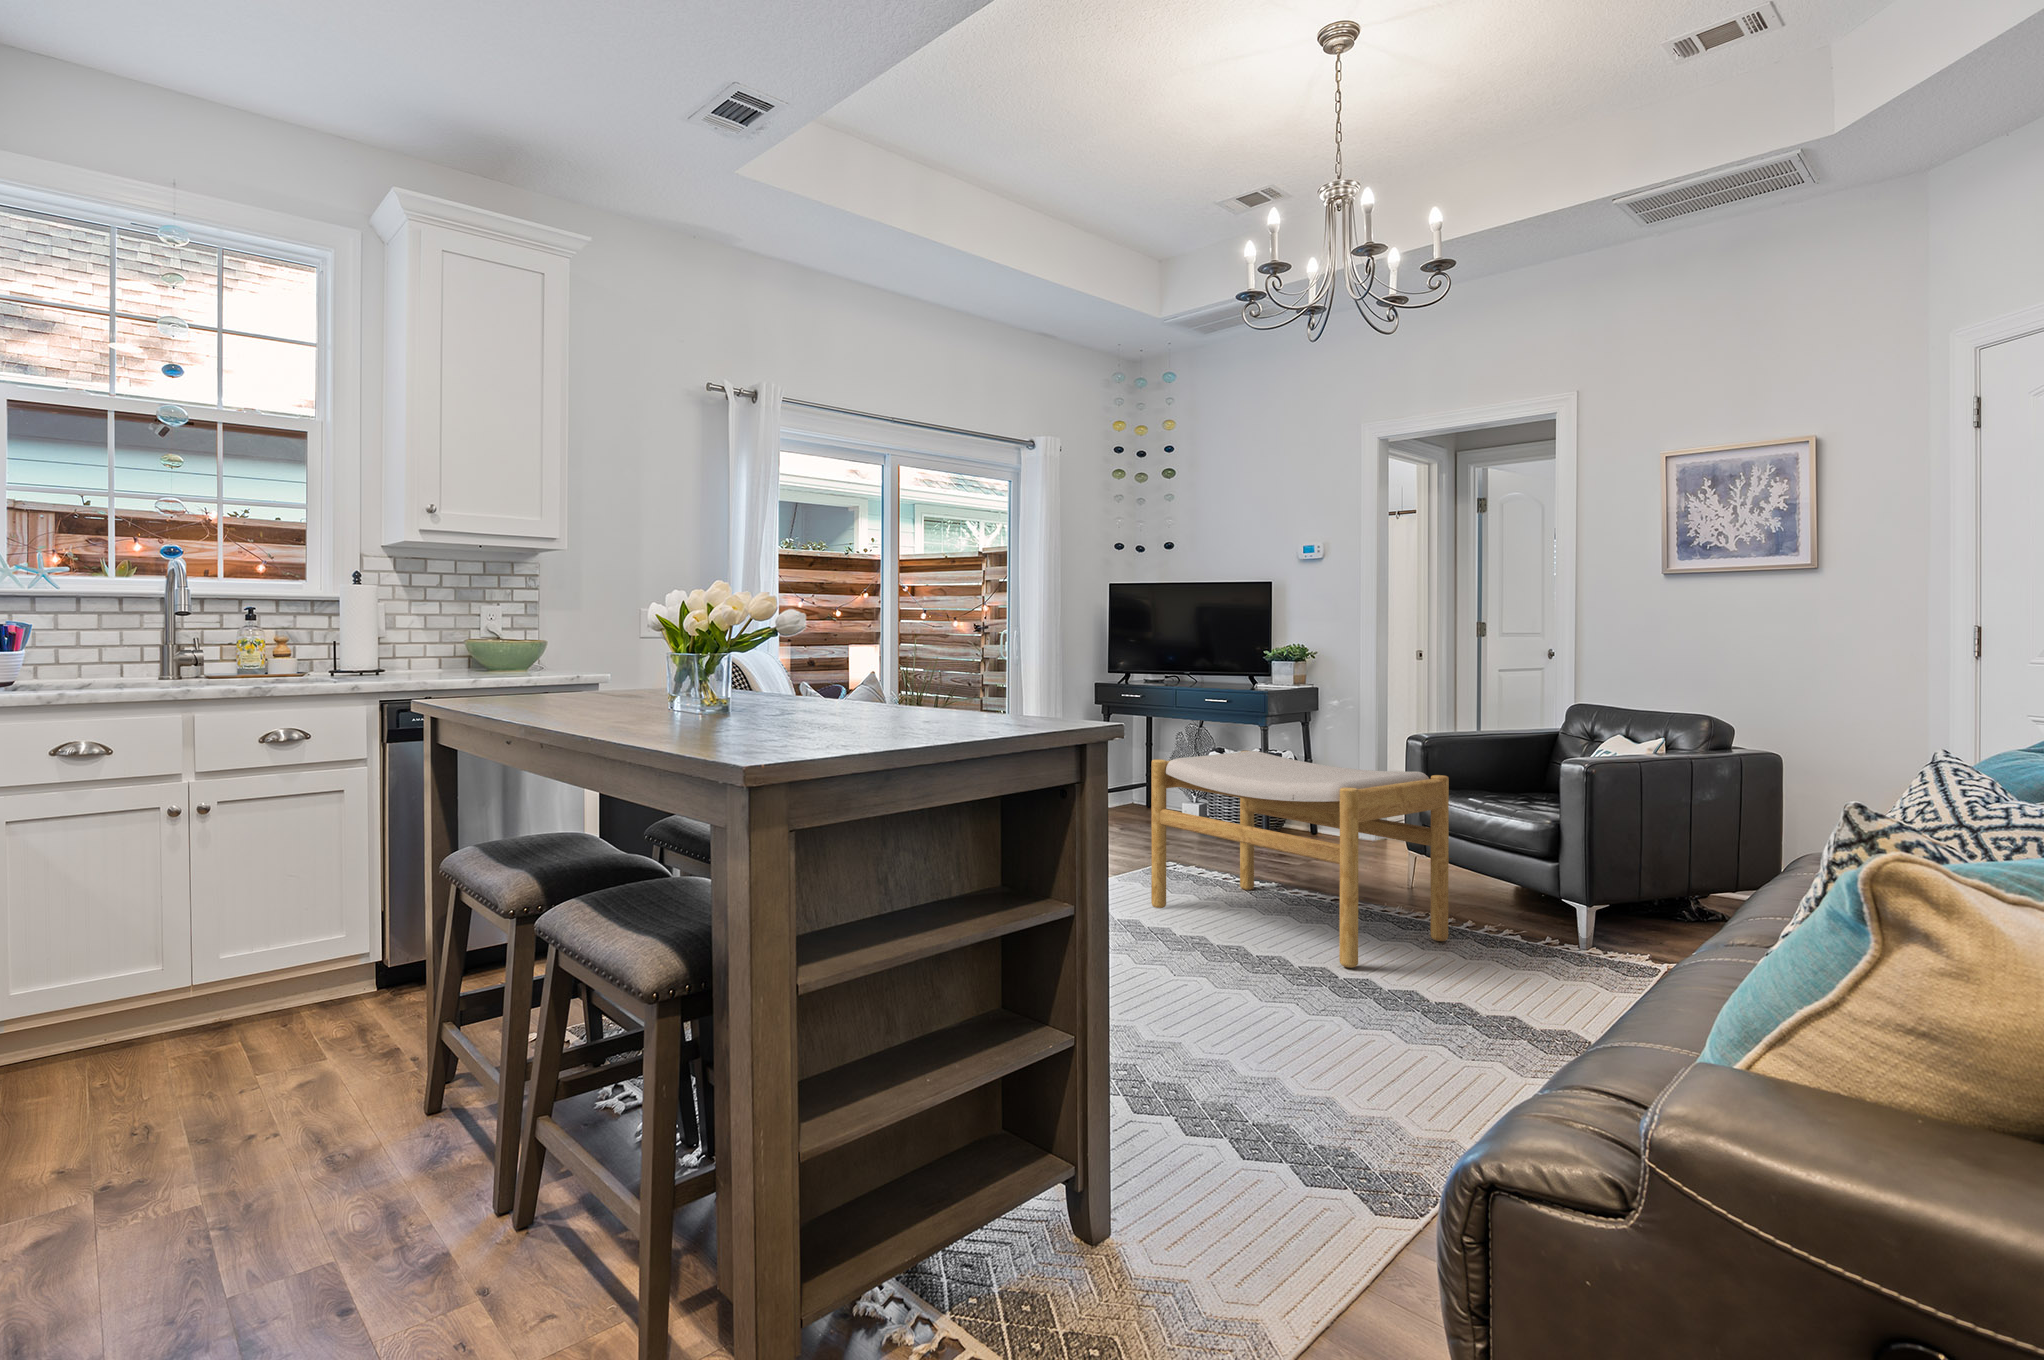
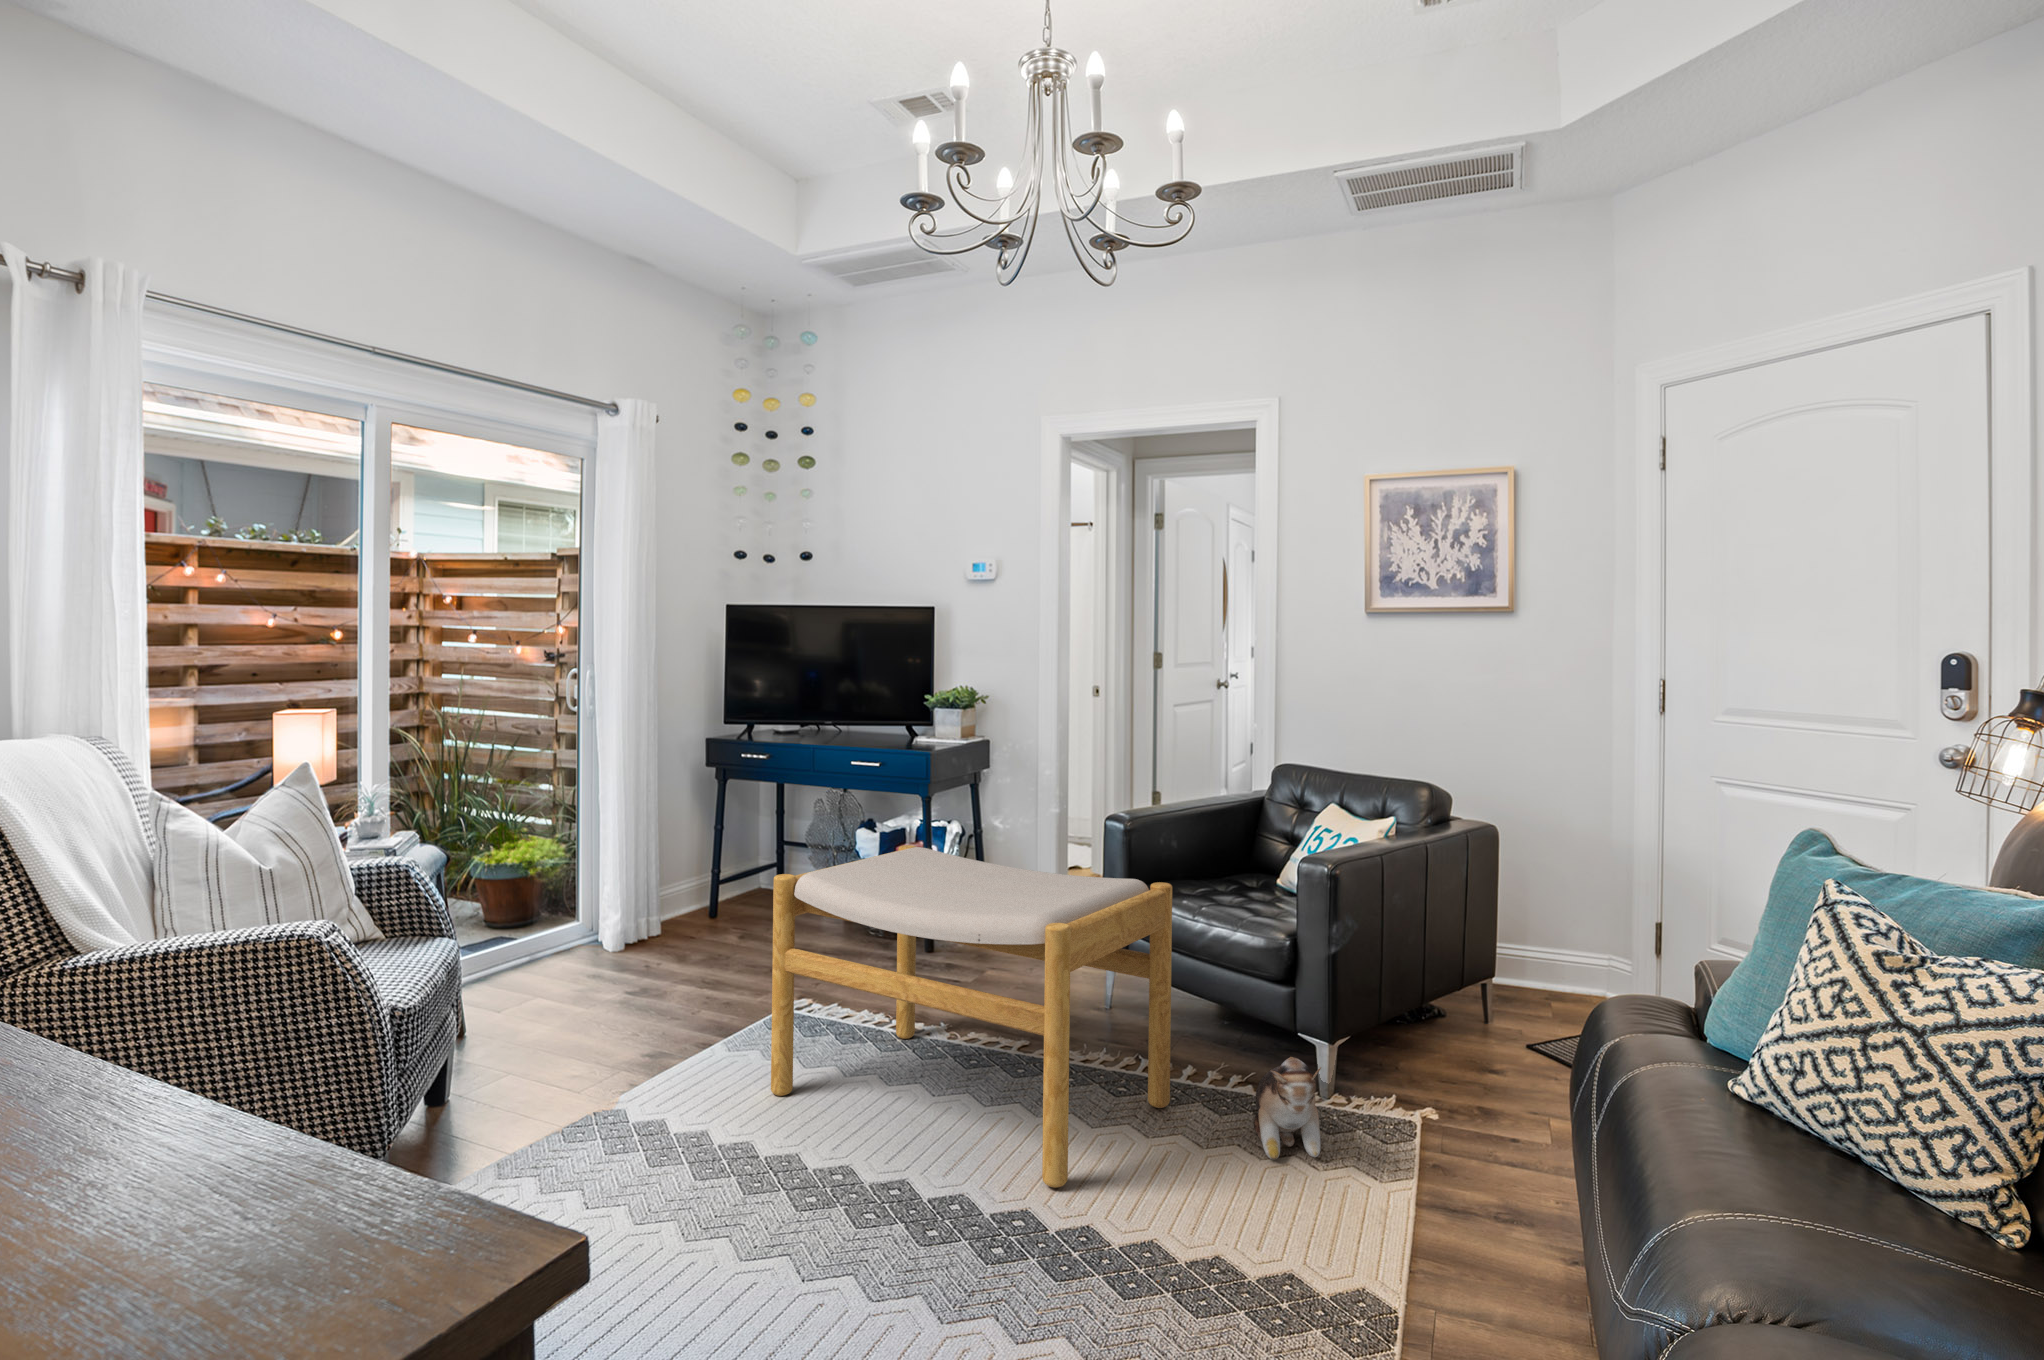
plush toy: none [1514,899,1566,977] -> present [1254,1057,1321,1160]

